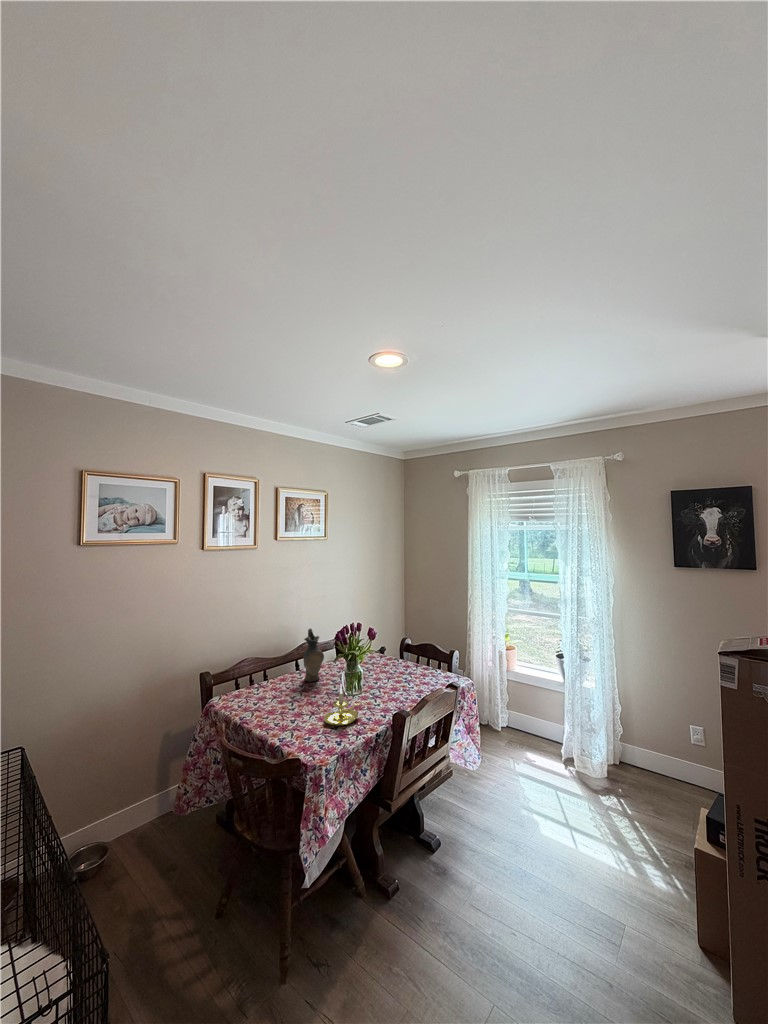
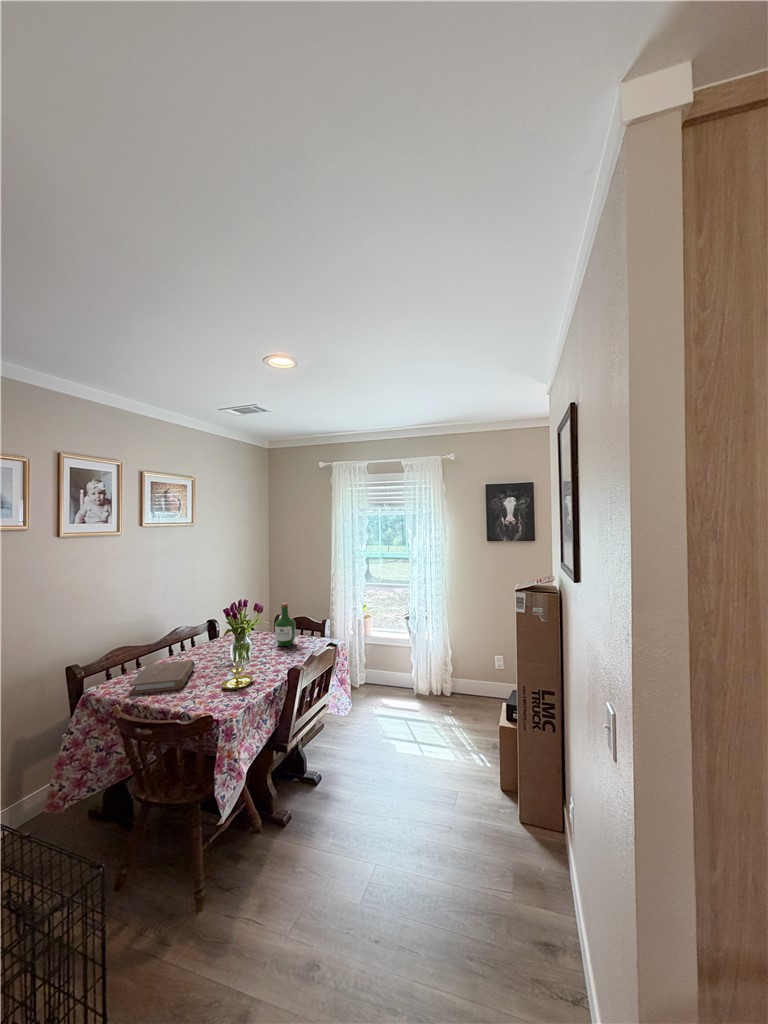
ceramic pitcher: present [303,628,324,681] -> none [184,611,206,662]
wine bottle: none [395,628,418,677] -> present [275,603,296,646]
book: none [242,680,309,714] -> present [130,661,195,694]

